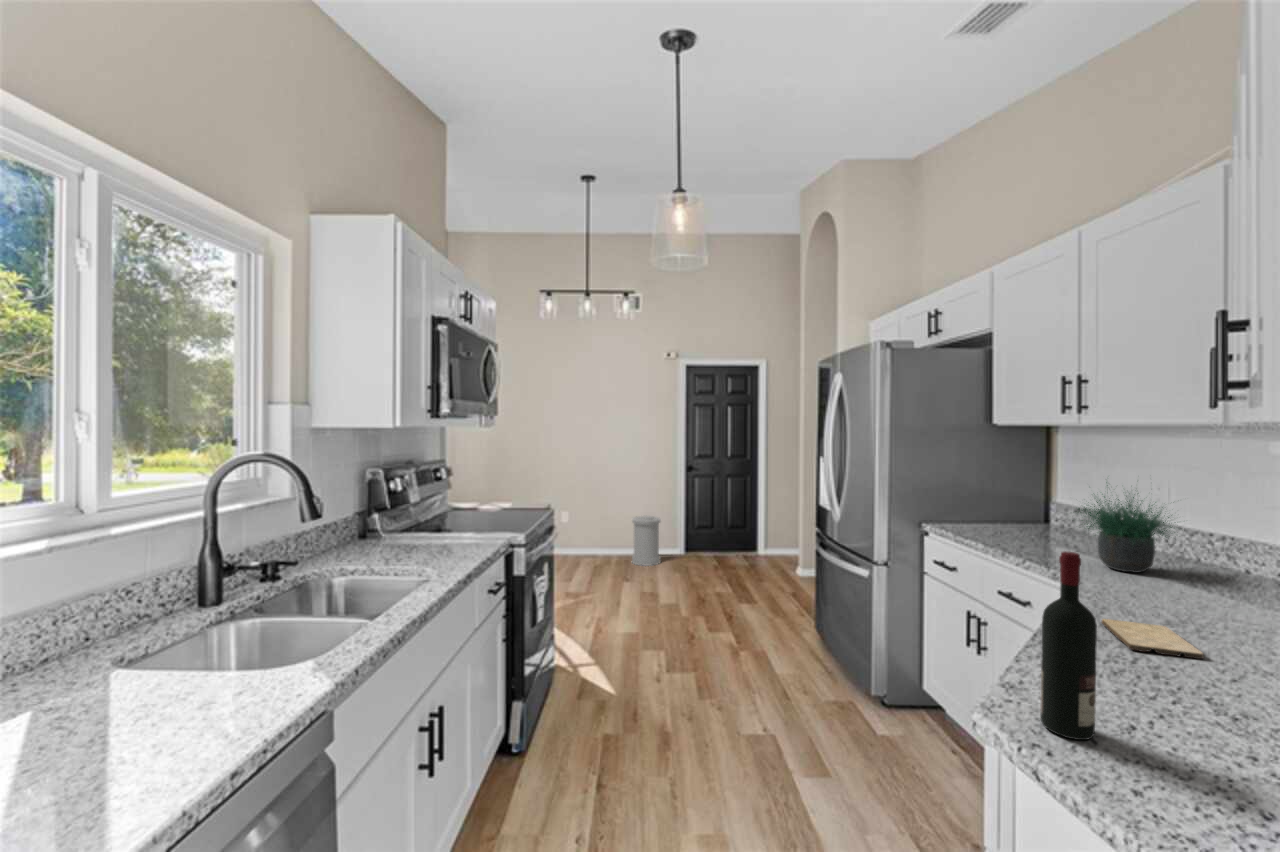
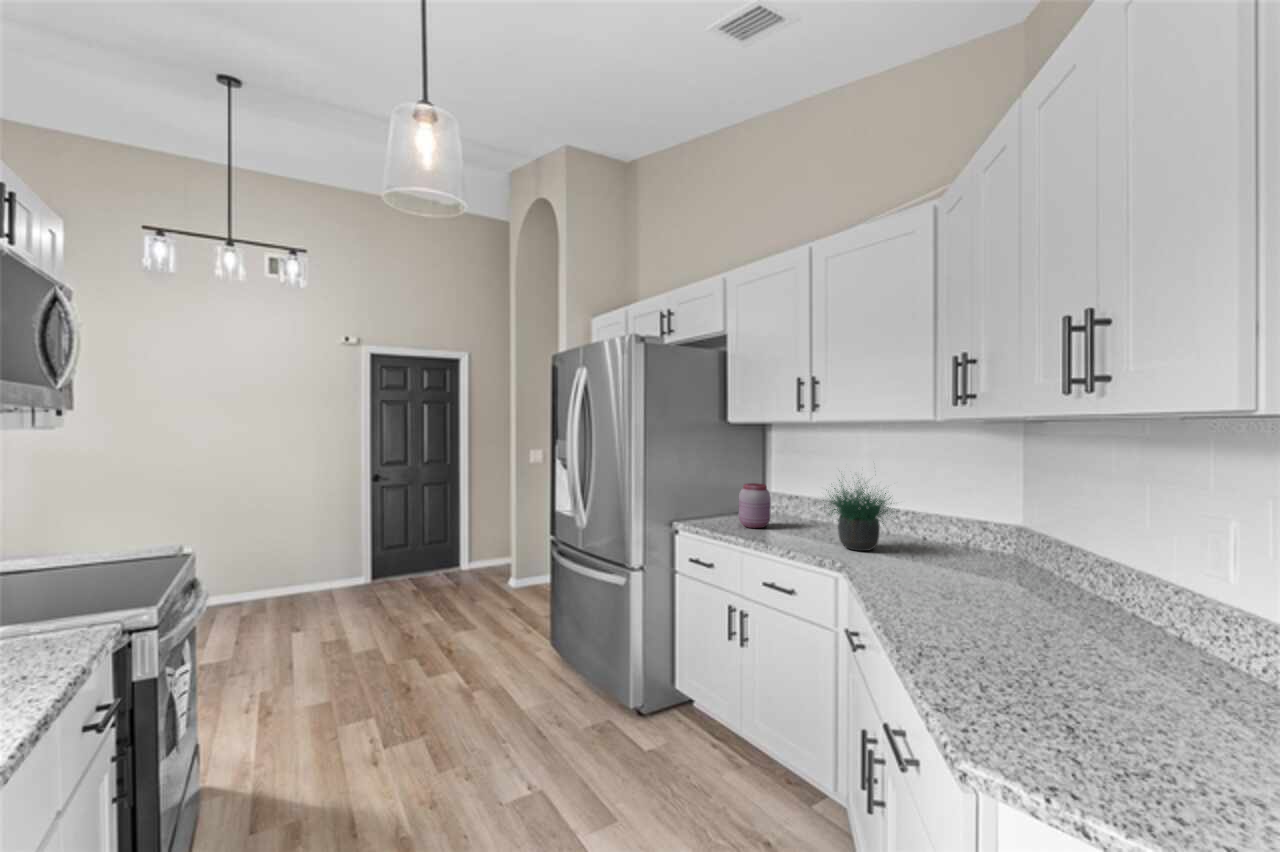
jar: none [997,490,1037,538] -> present [739,483,771,528]
trash can: present [632,516,661,566] -> none [298,540,340,605]
wine bottle: present [1040,551,1097,740] -> none [1005,553,1065,764]
cutting board: present [1102,619,1204,659] -> none [908,601,1003,633]

